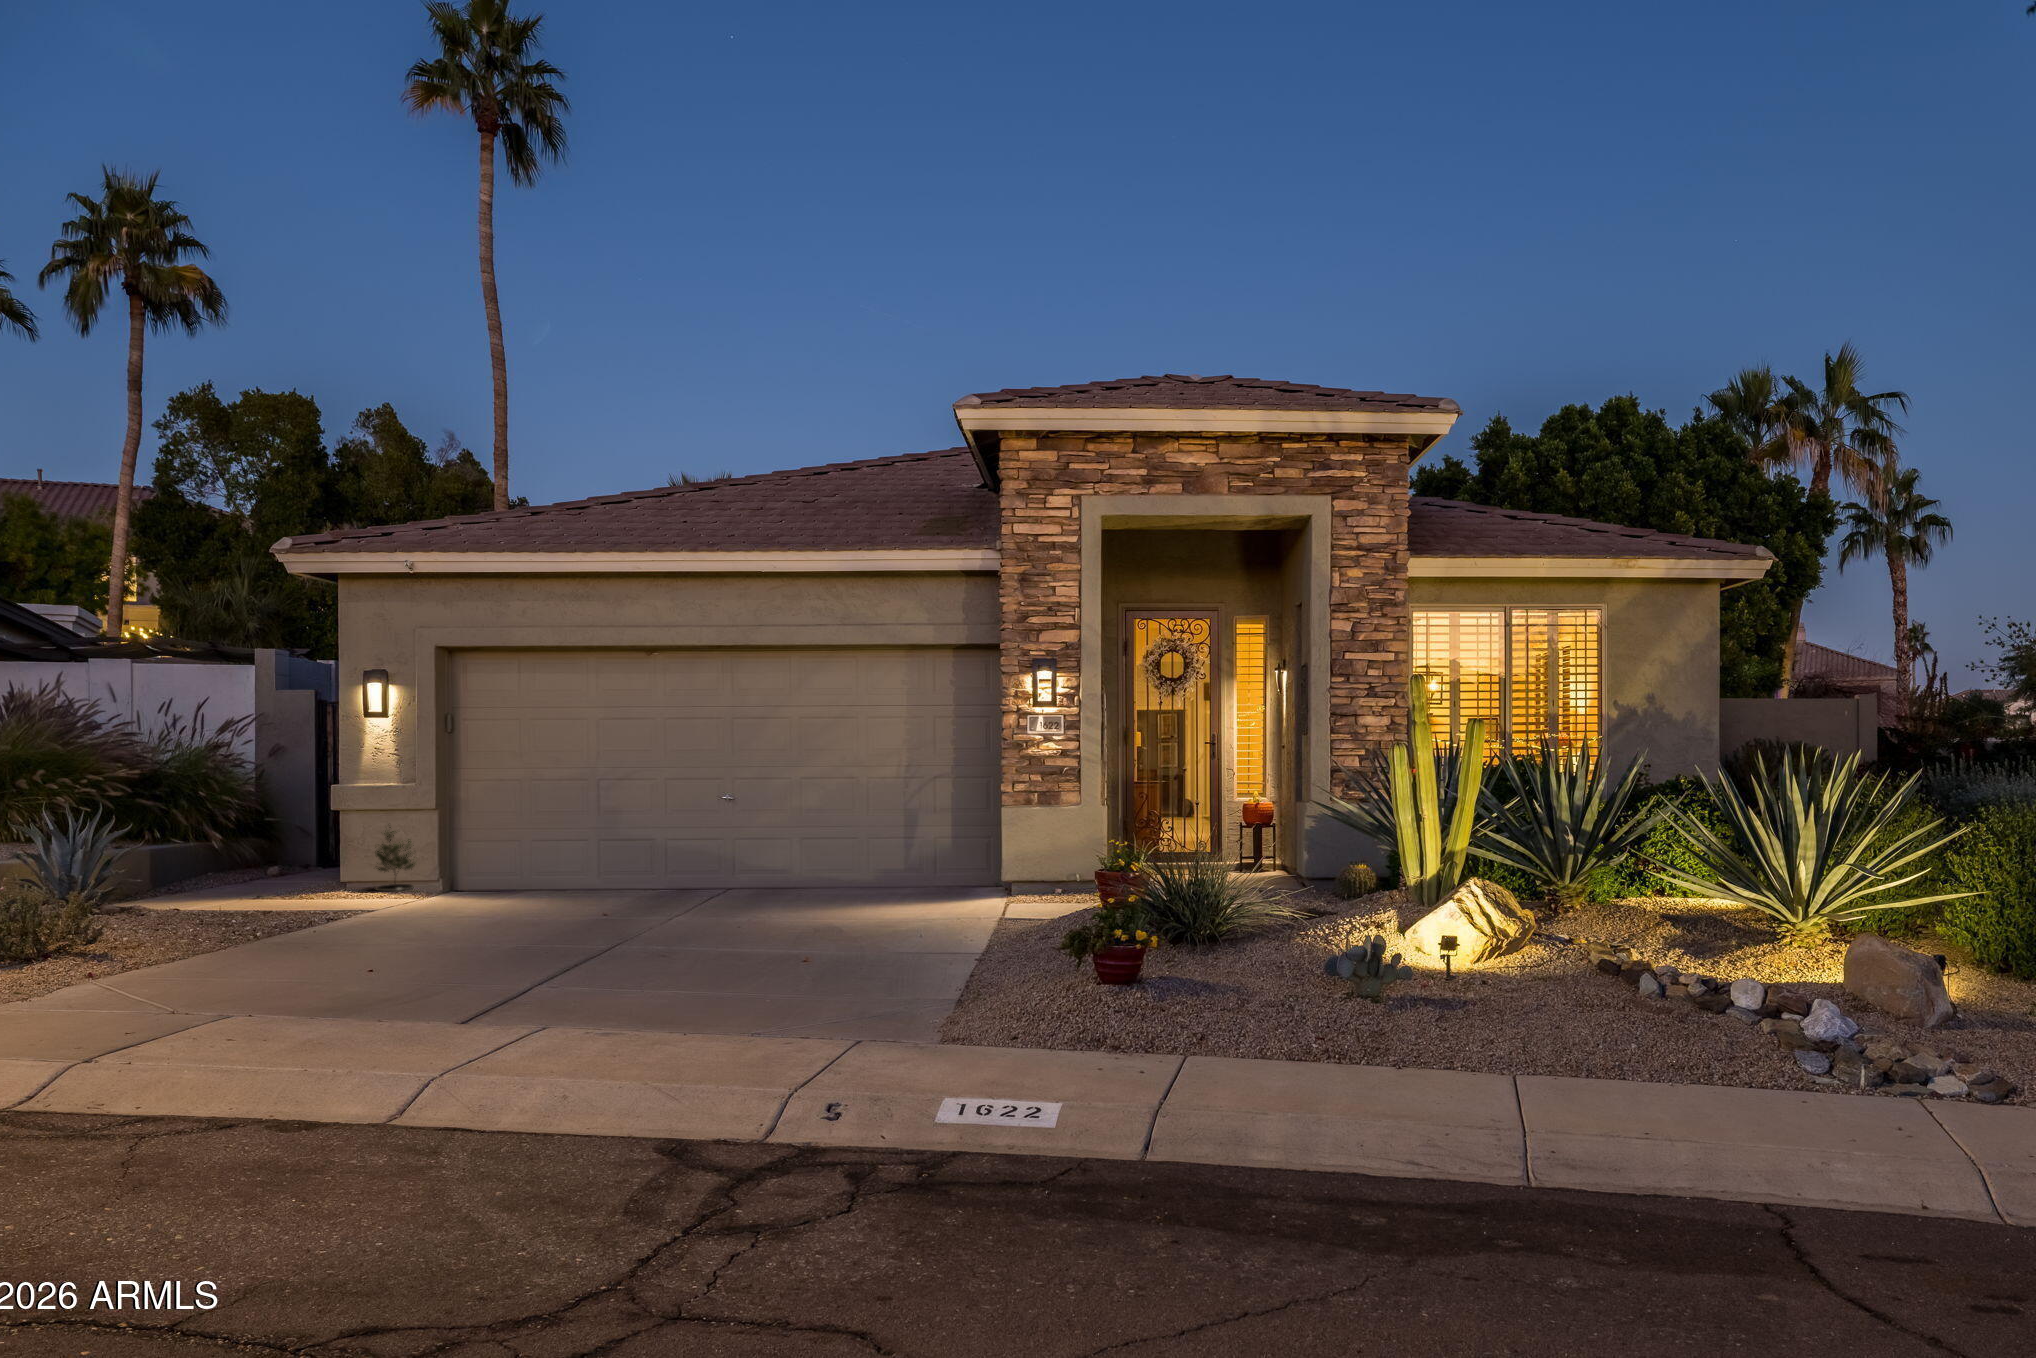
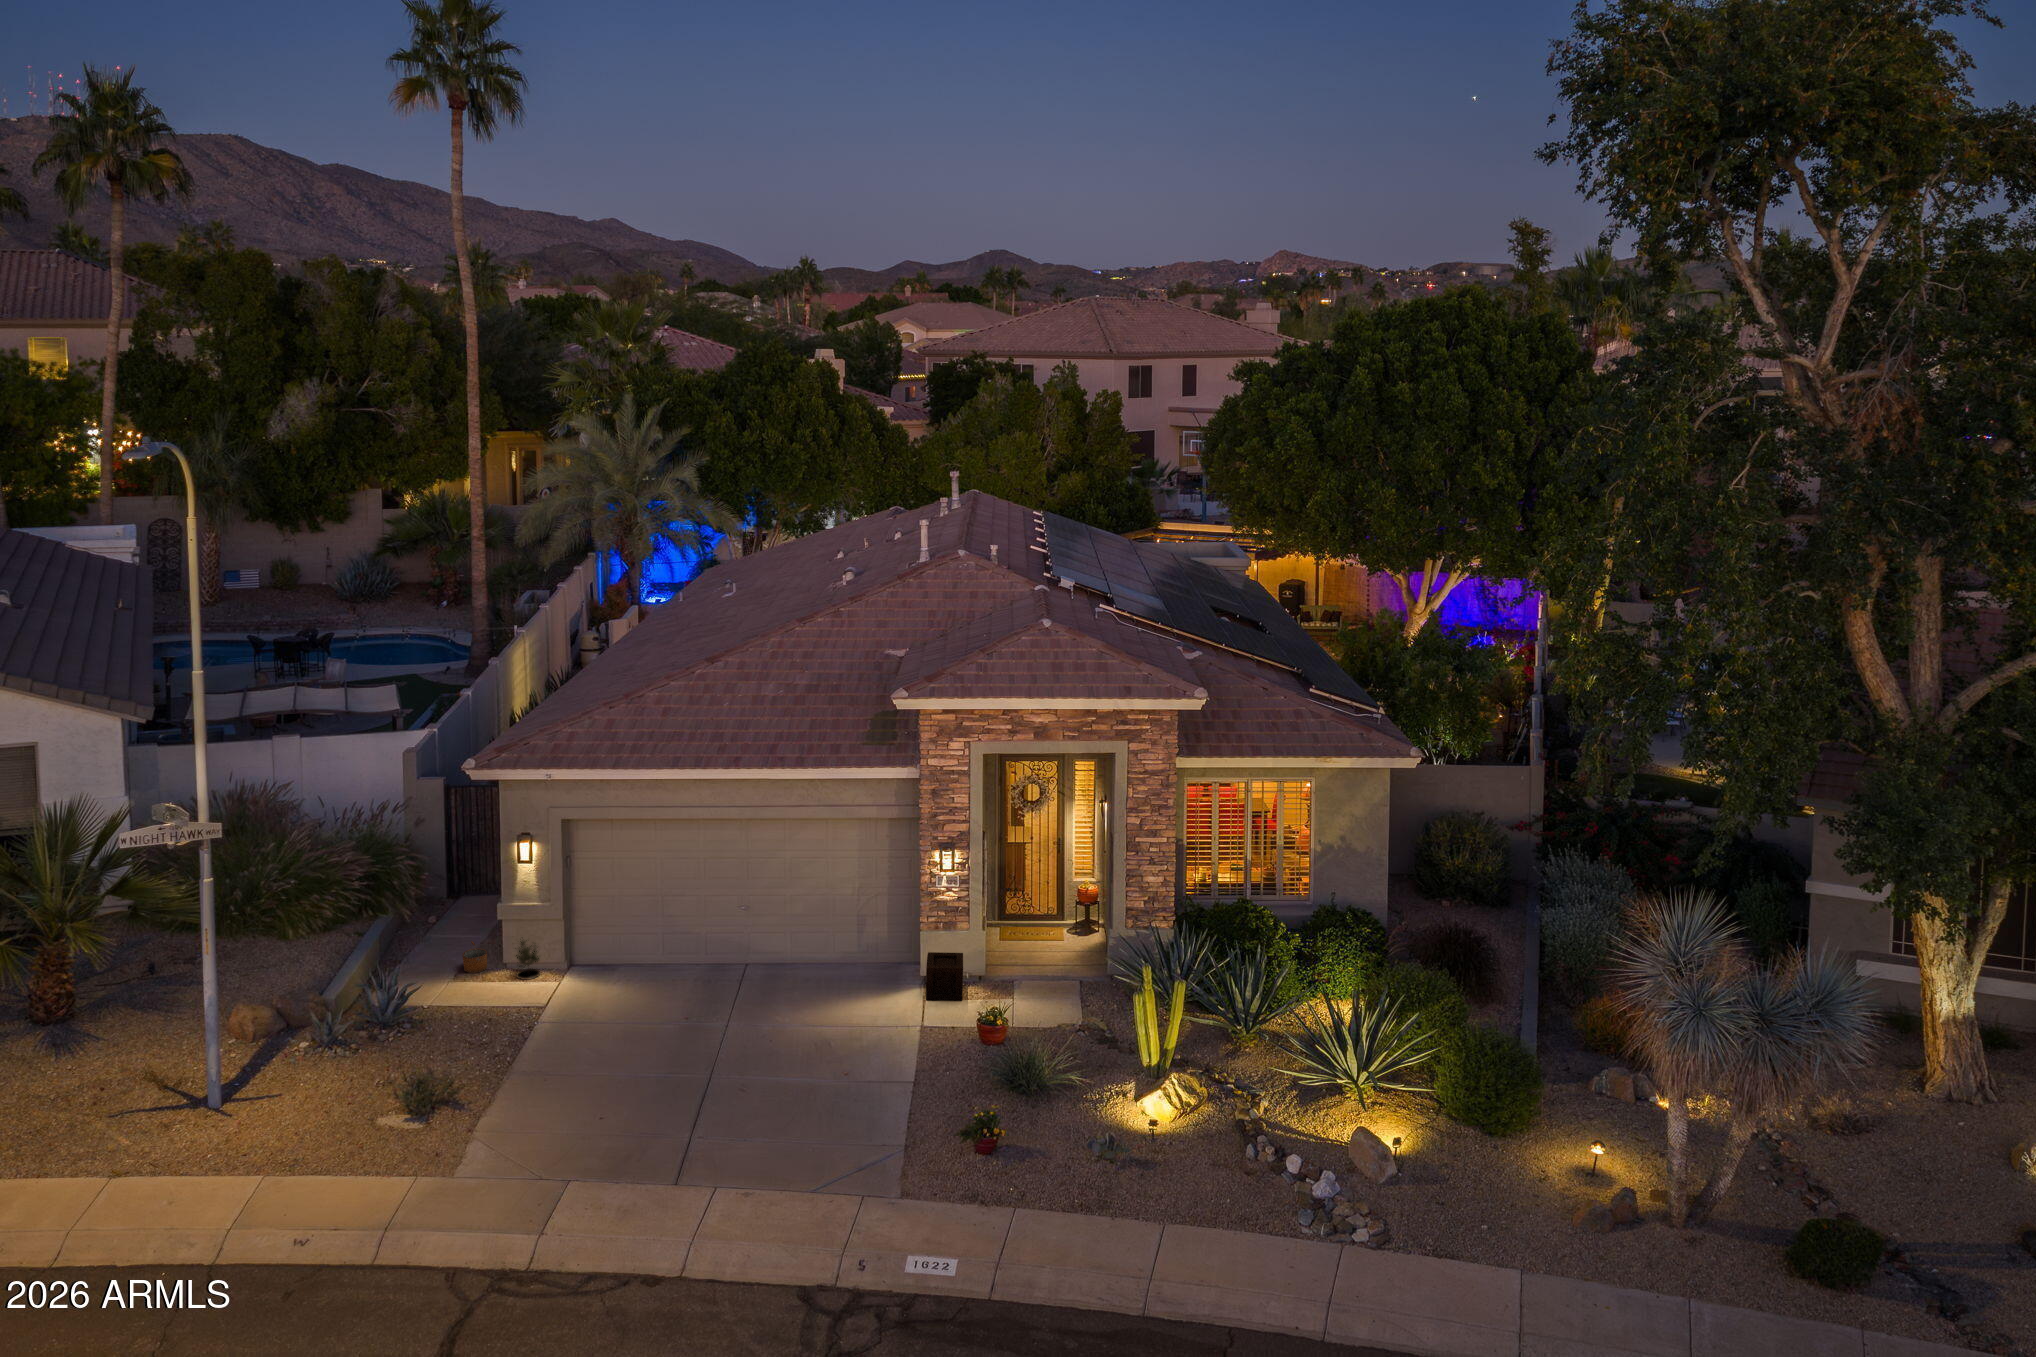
wooden crate: none [1013,840,1074,906] -> present [926,952,963,1001]
bucket: none [300,841,339,887] -> present [462,941,487,973]

